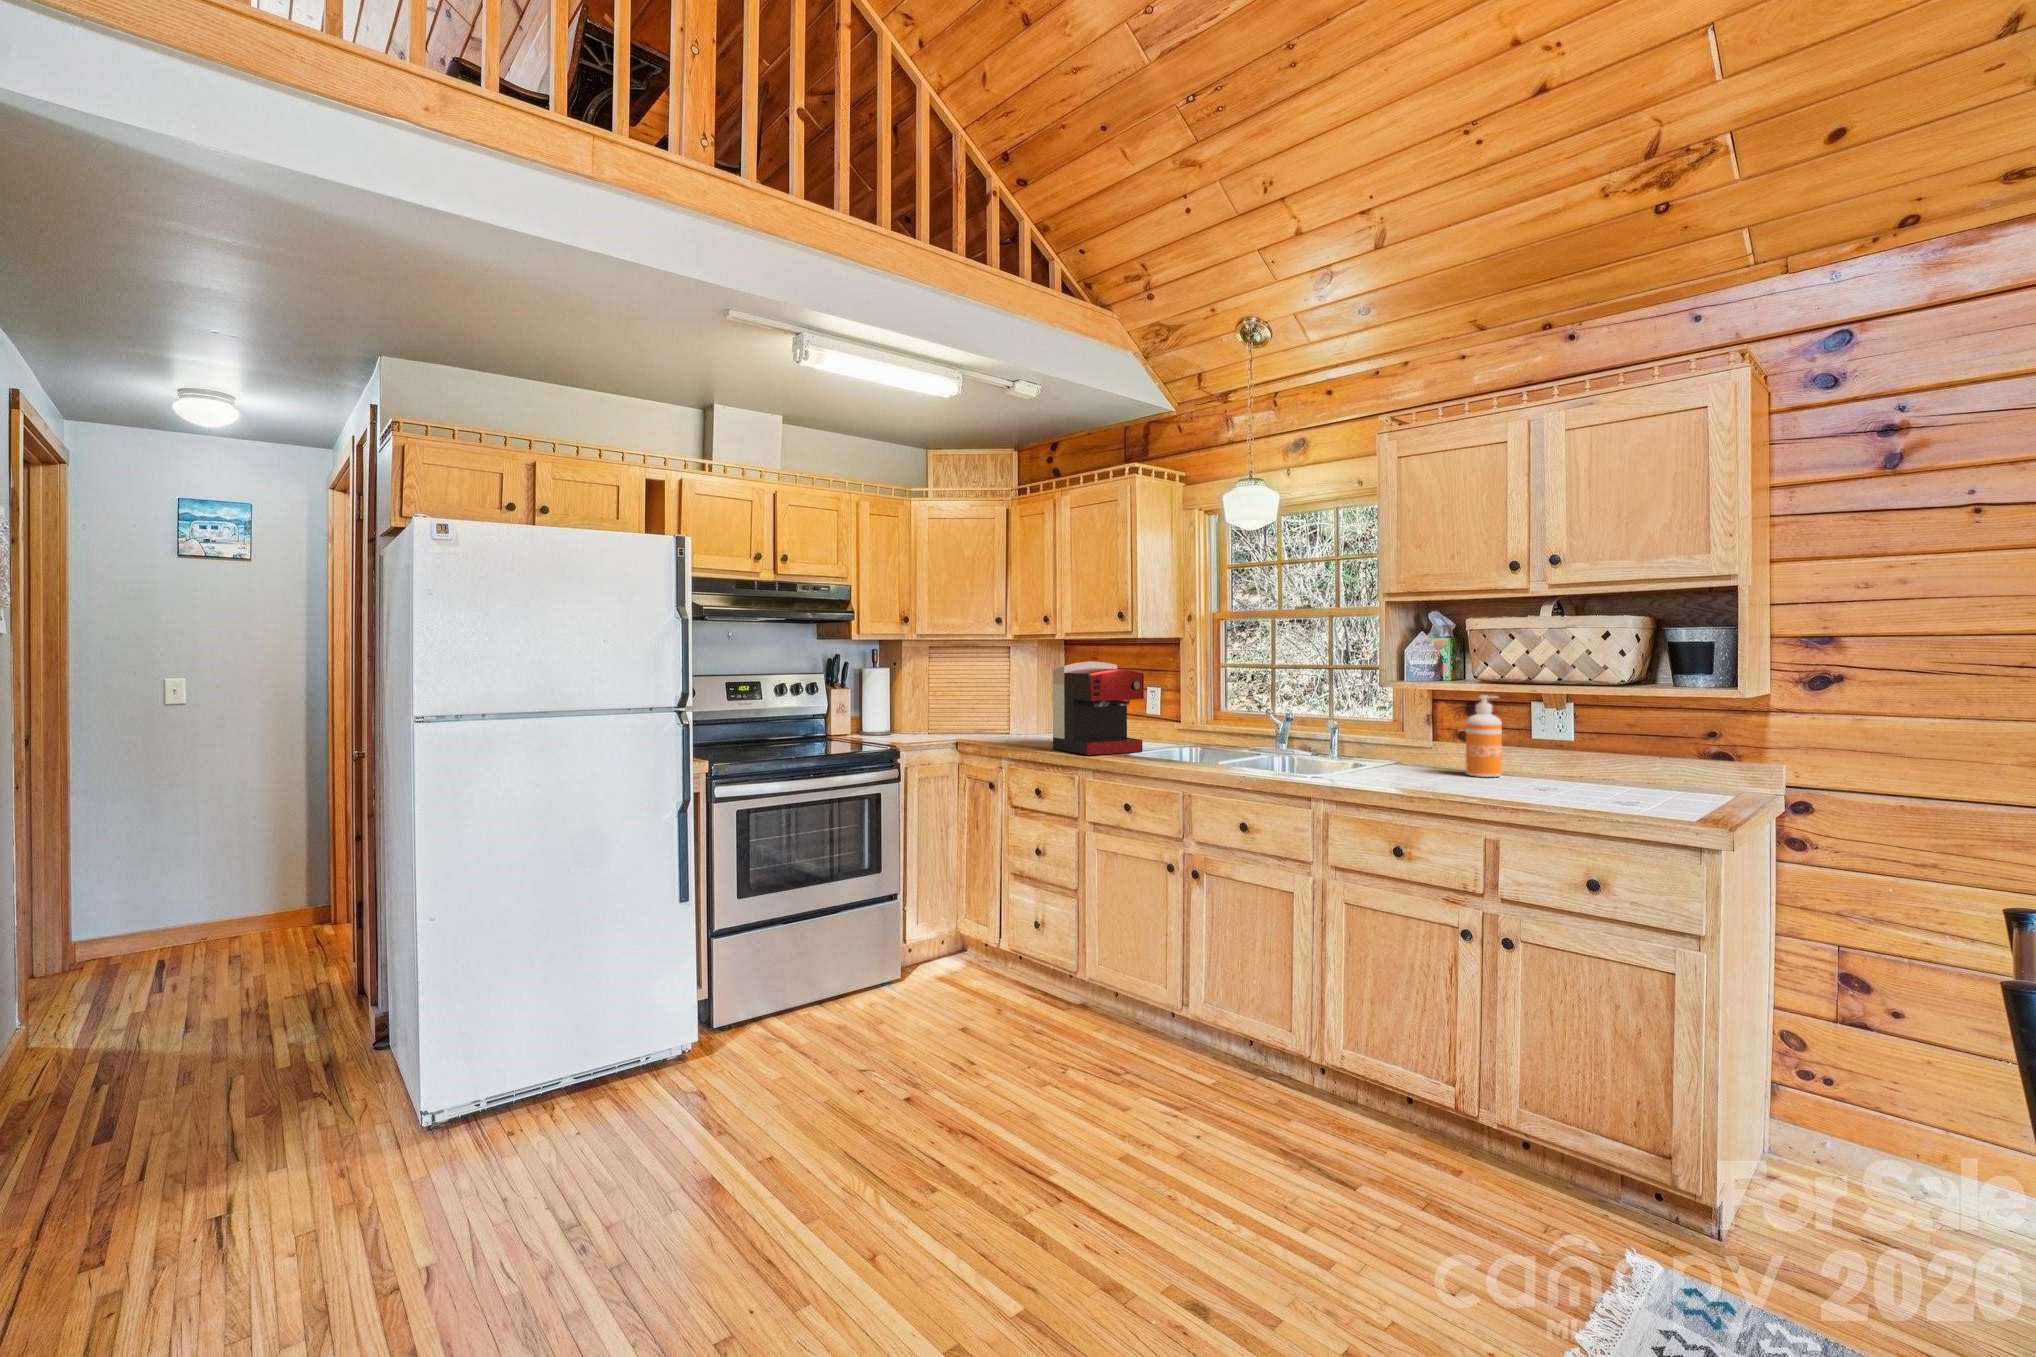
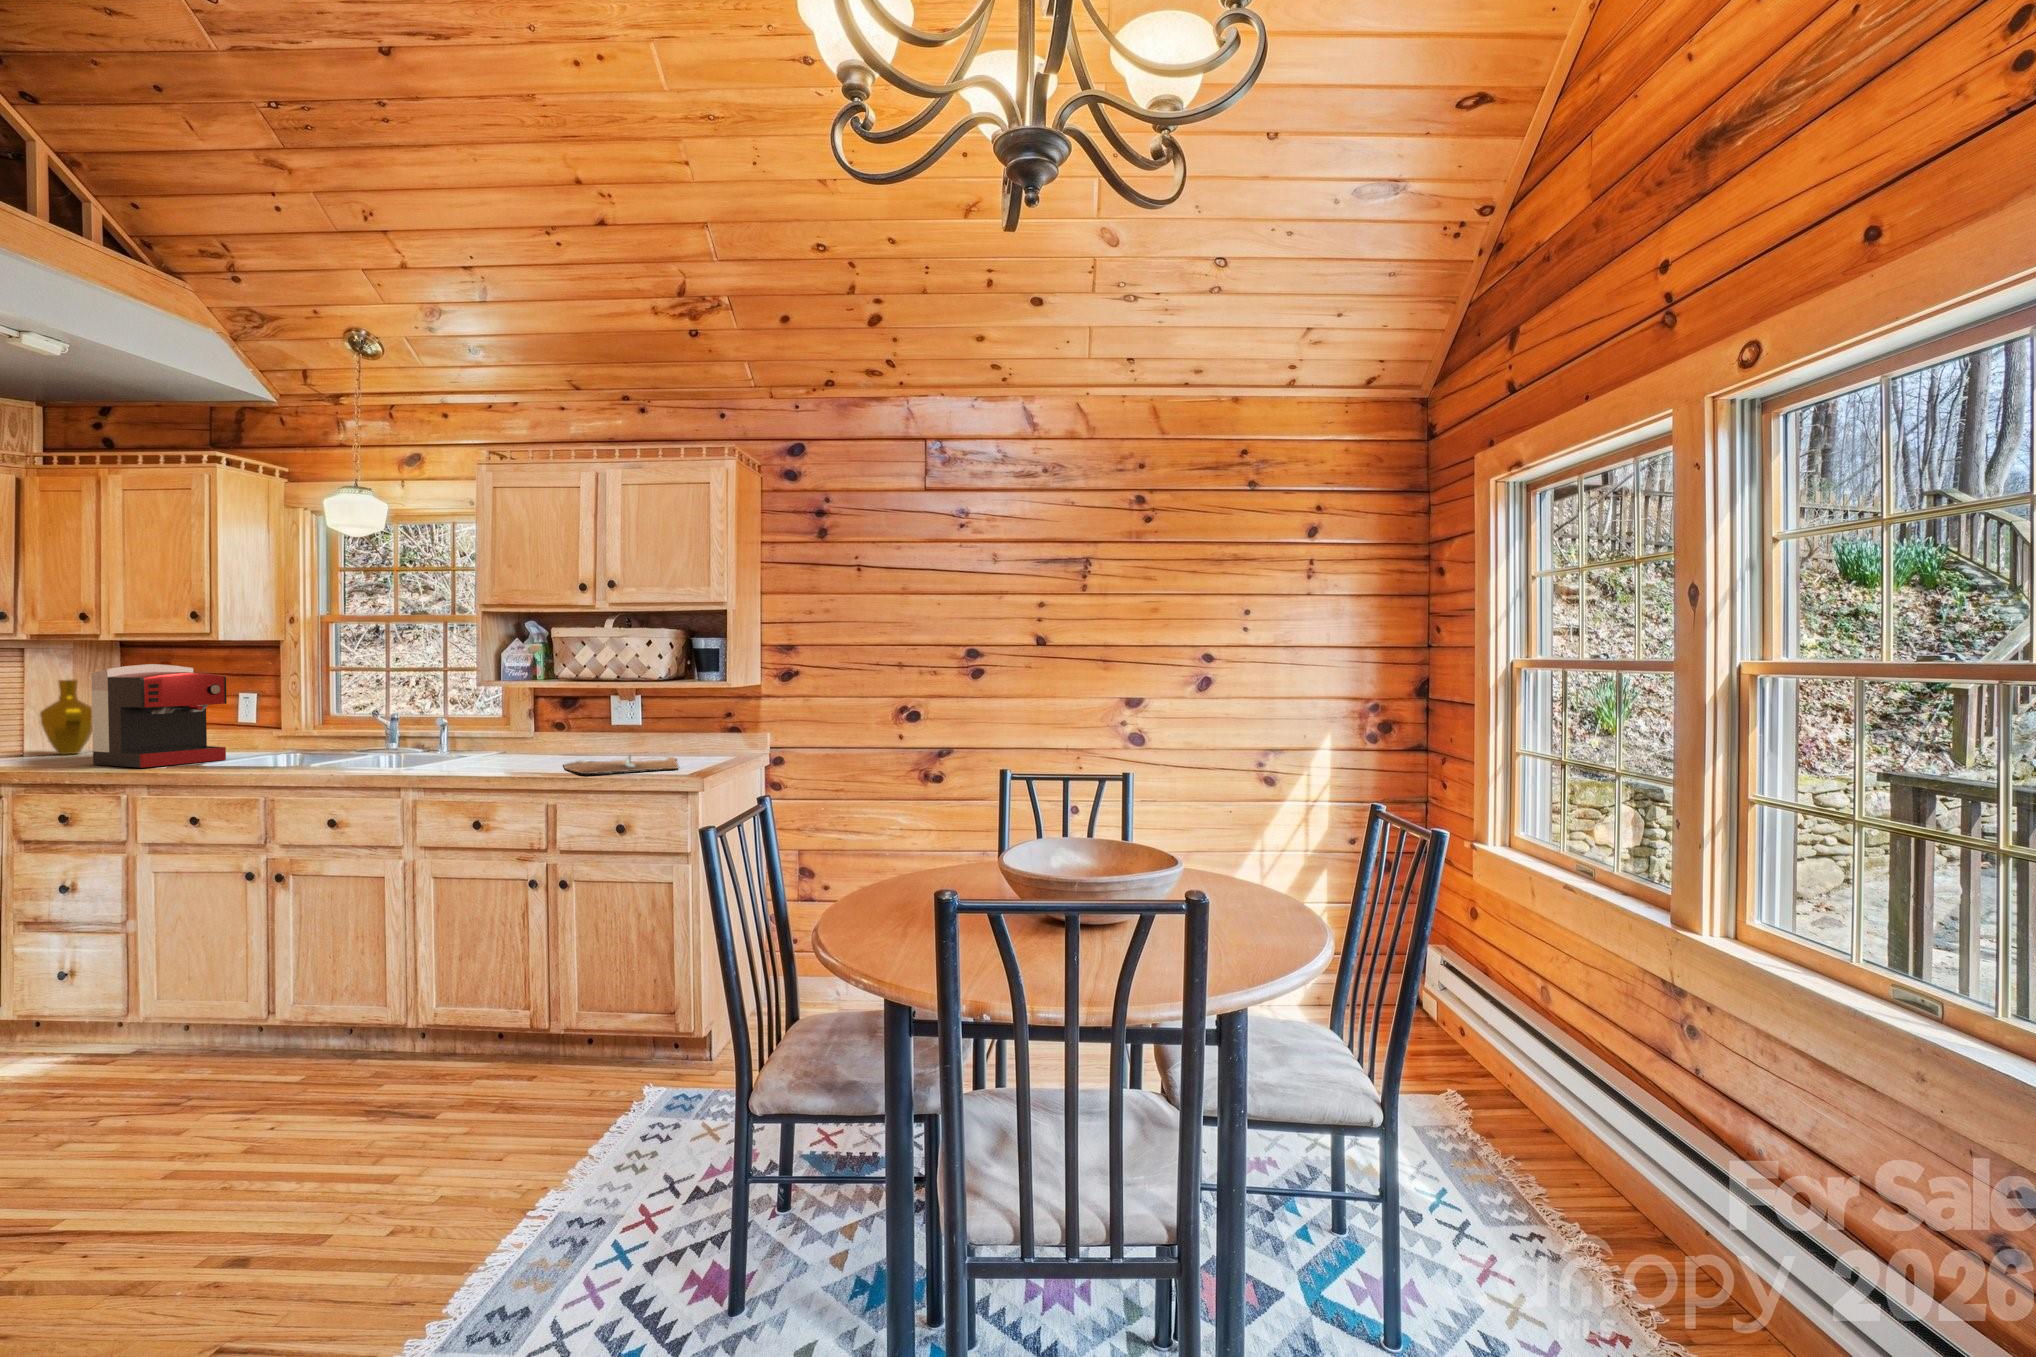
vase: none [1014,674,1048,738] -> present [40,680,93,755]
soap dispenser: present [1466,695,1502,777] -> none [560,691,589,757]
cutting board: none [1483,781,1661,808] -> present [564,756,679,774]

